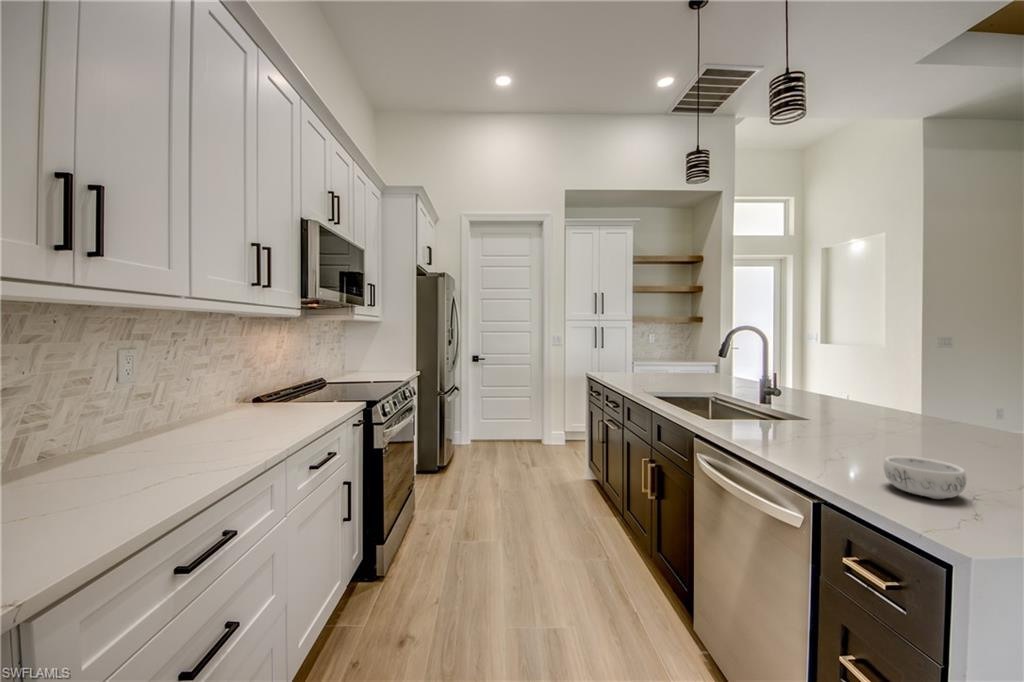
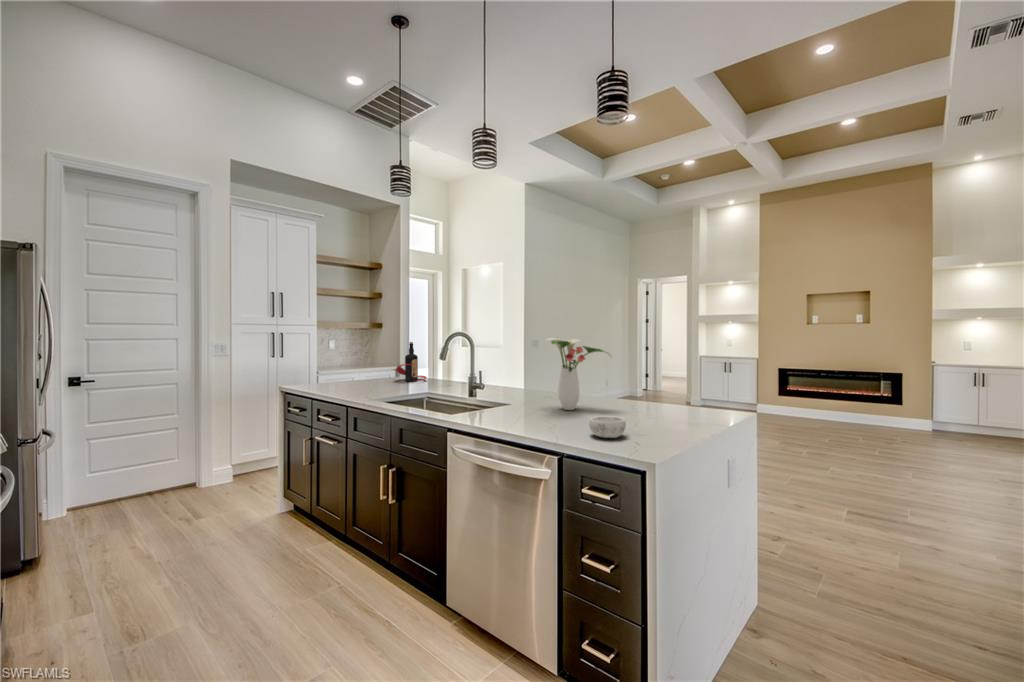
flower arrangement: none [851,331,989,441] -> present [547,338,607,410]
bottle: none [690,337,725,379] -> present [396,342,427,382]

